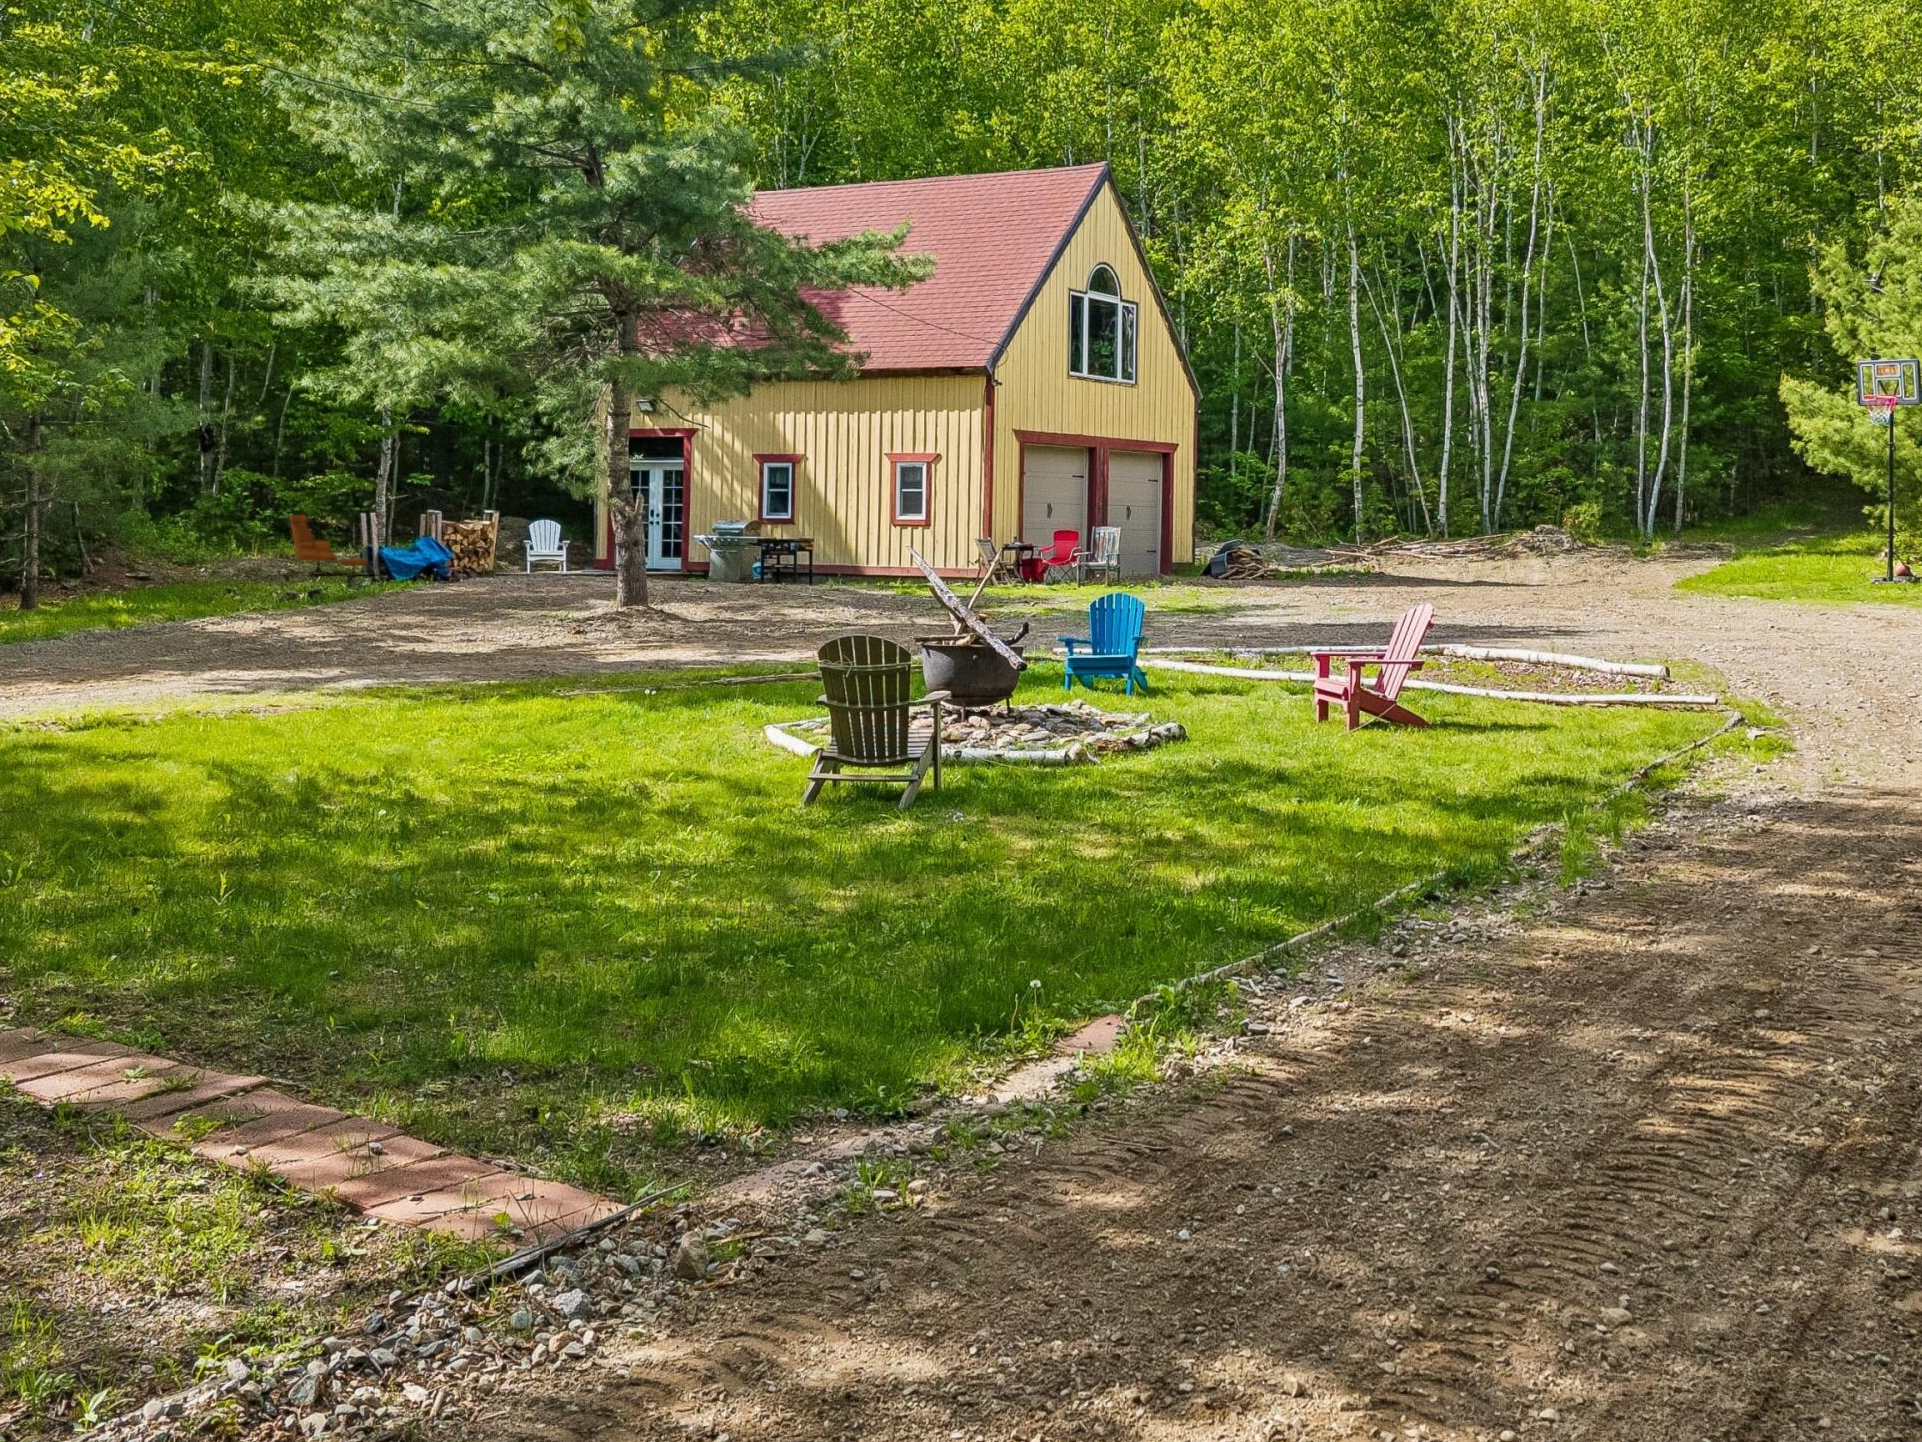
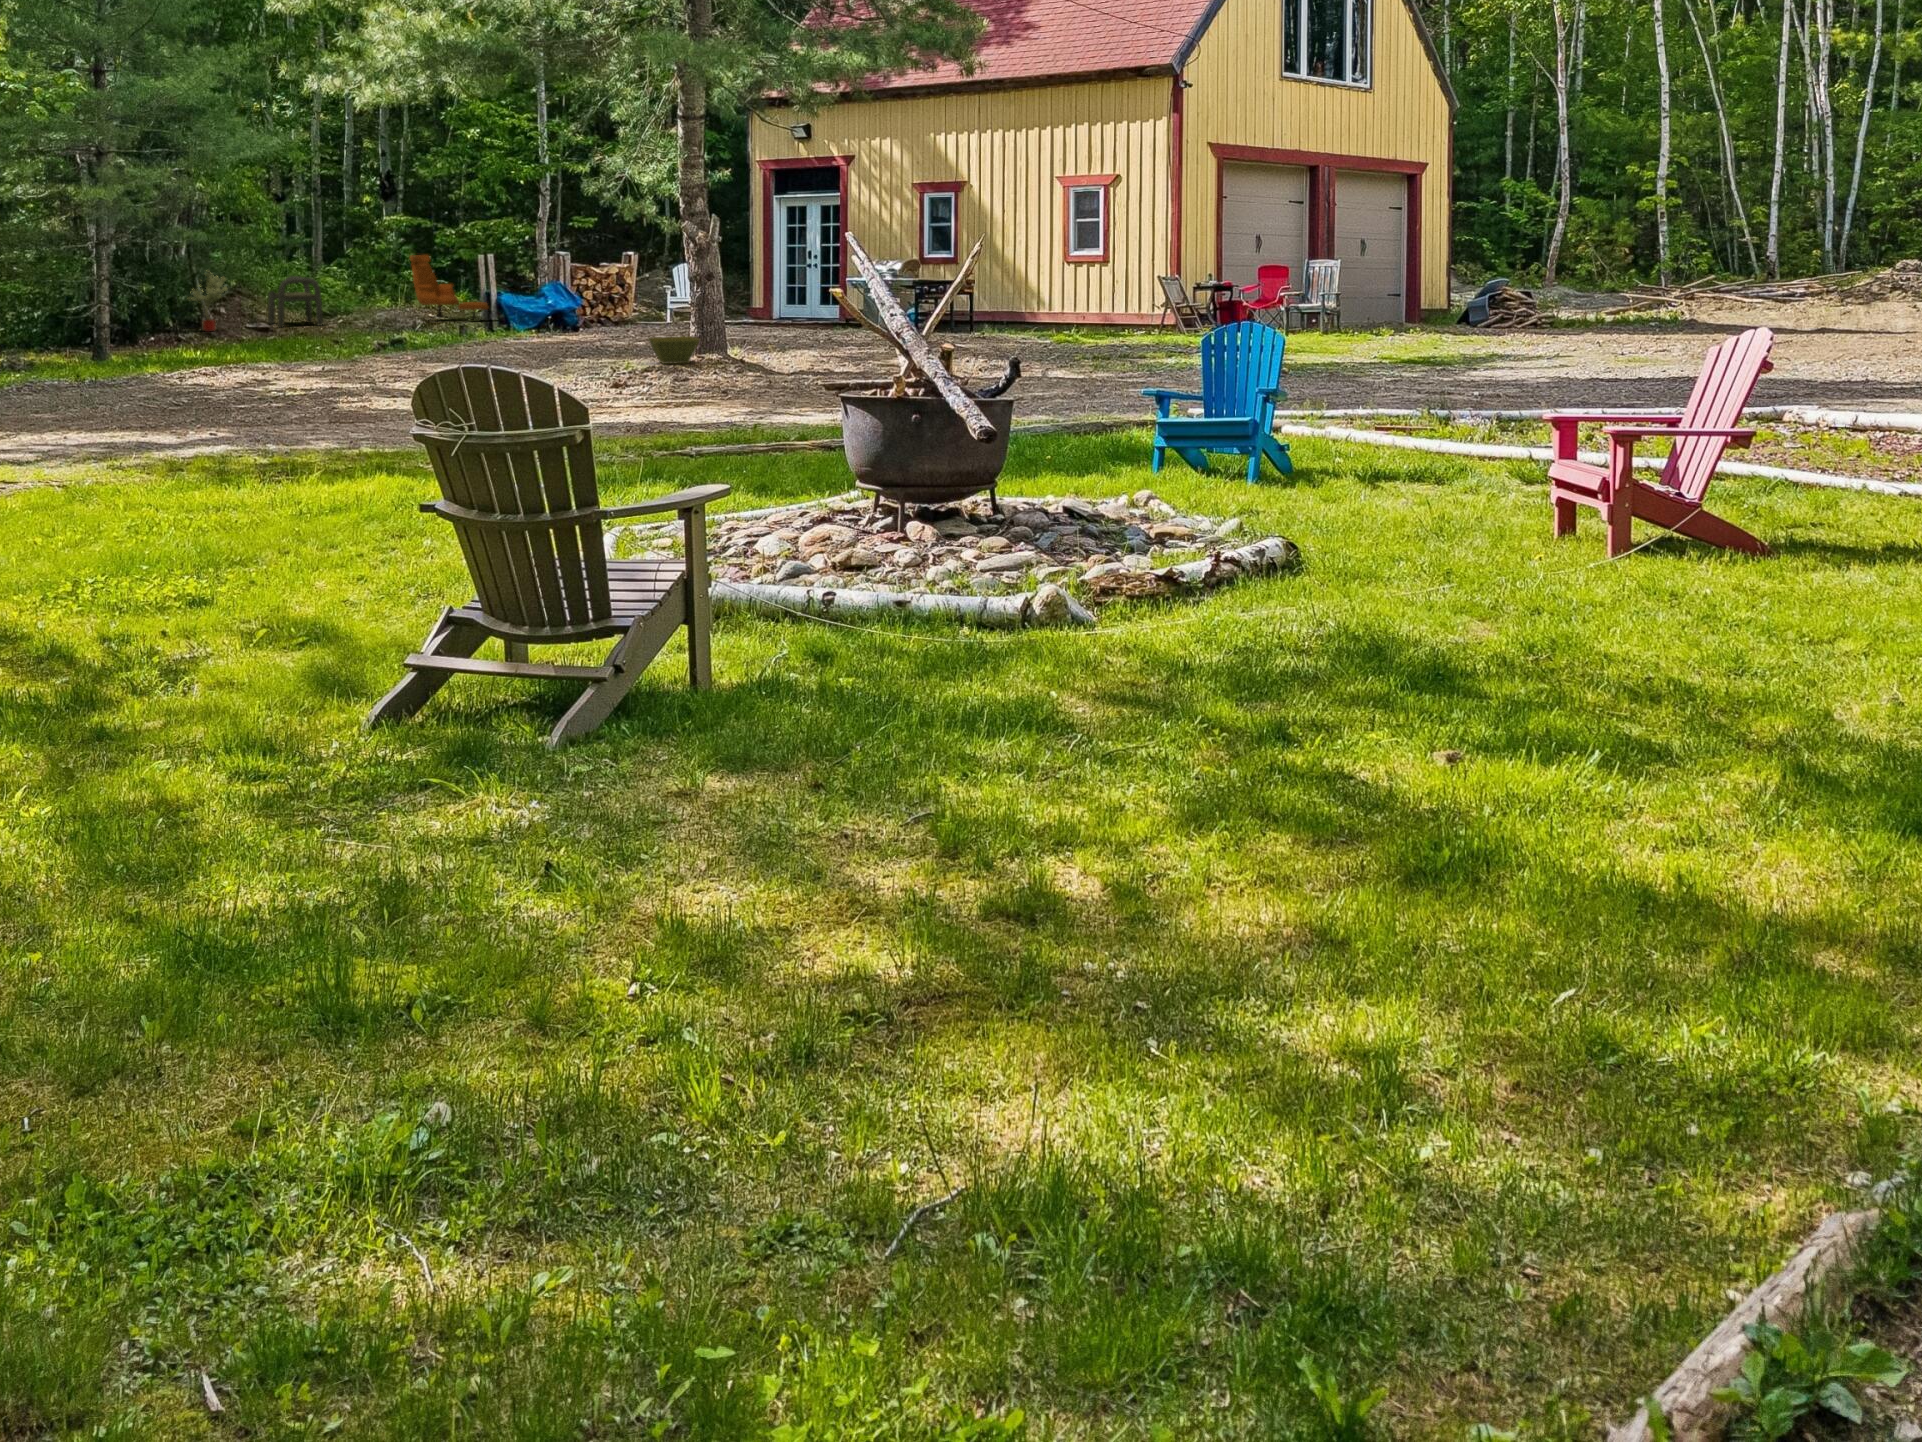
potted tree: none [84,529,122,587] -> present [189,270,227,332]
bench: none [149,534,210,582] -> present [268,276,323,327]
basket: none [590,594,639,618] -> present [648,336,700,364]

